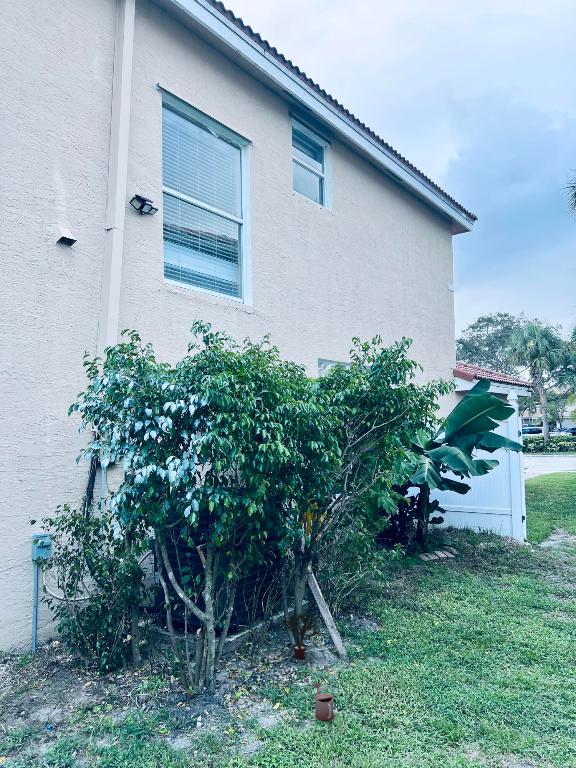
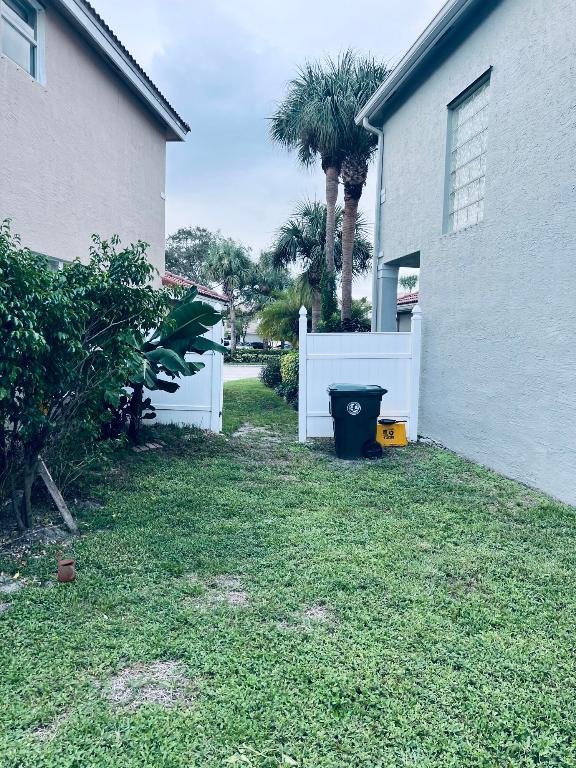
potted plant: present [281,613,320,659] -> none [10,496,55,539]

